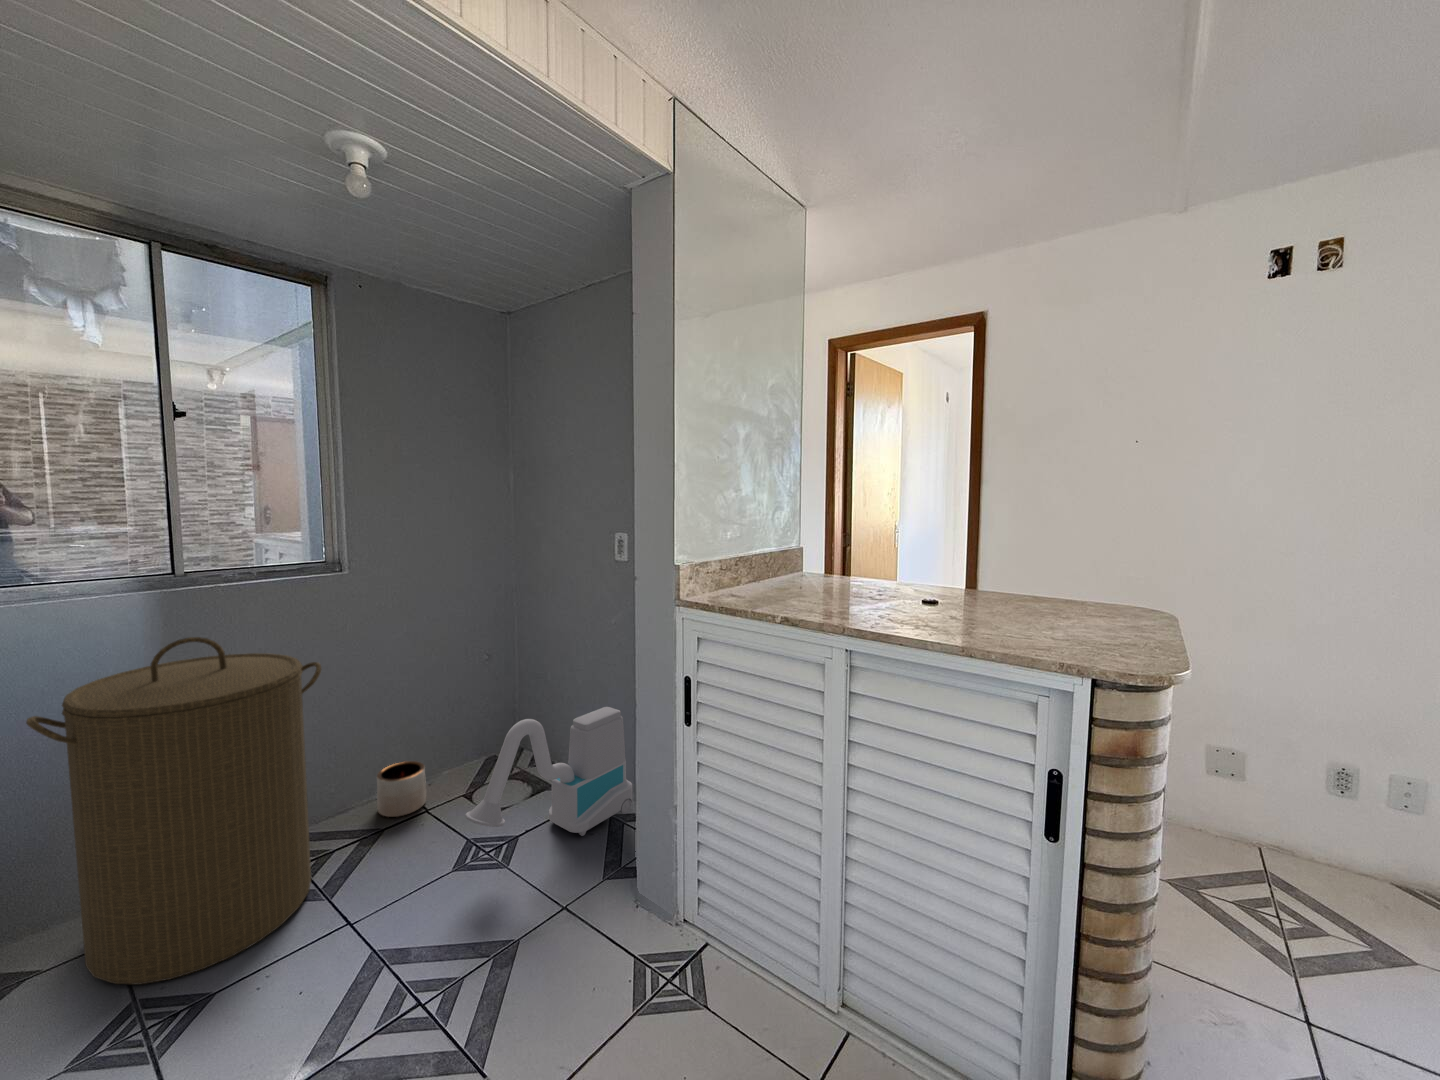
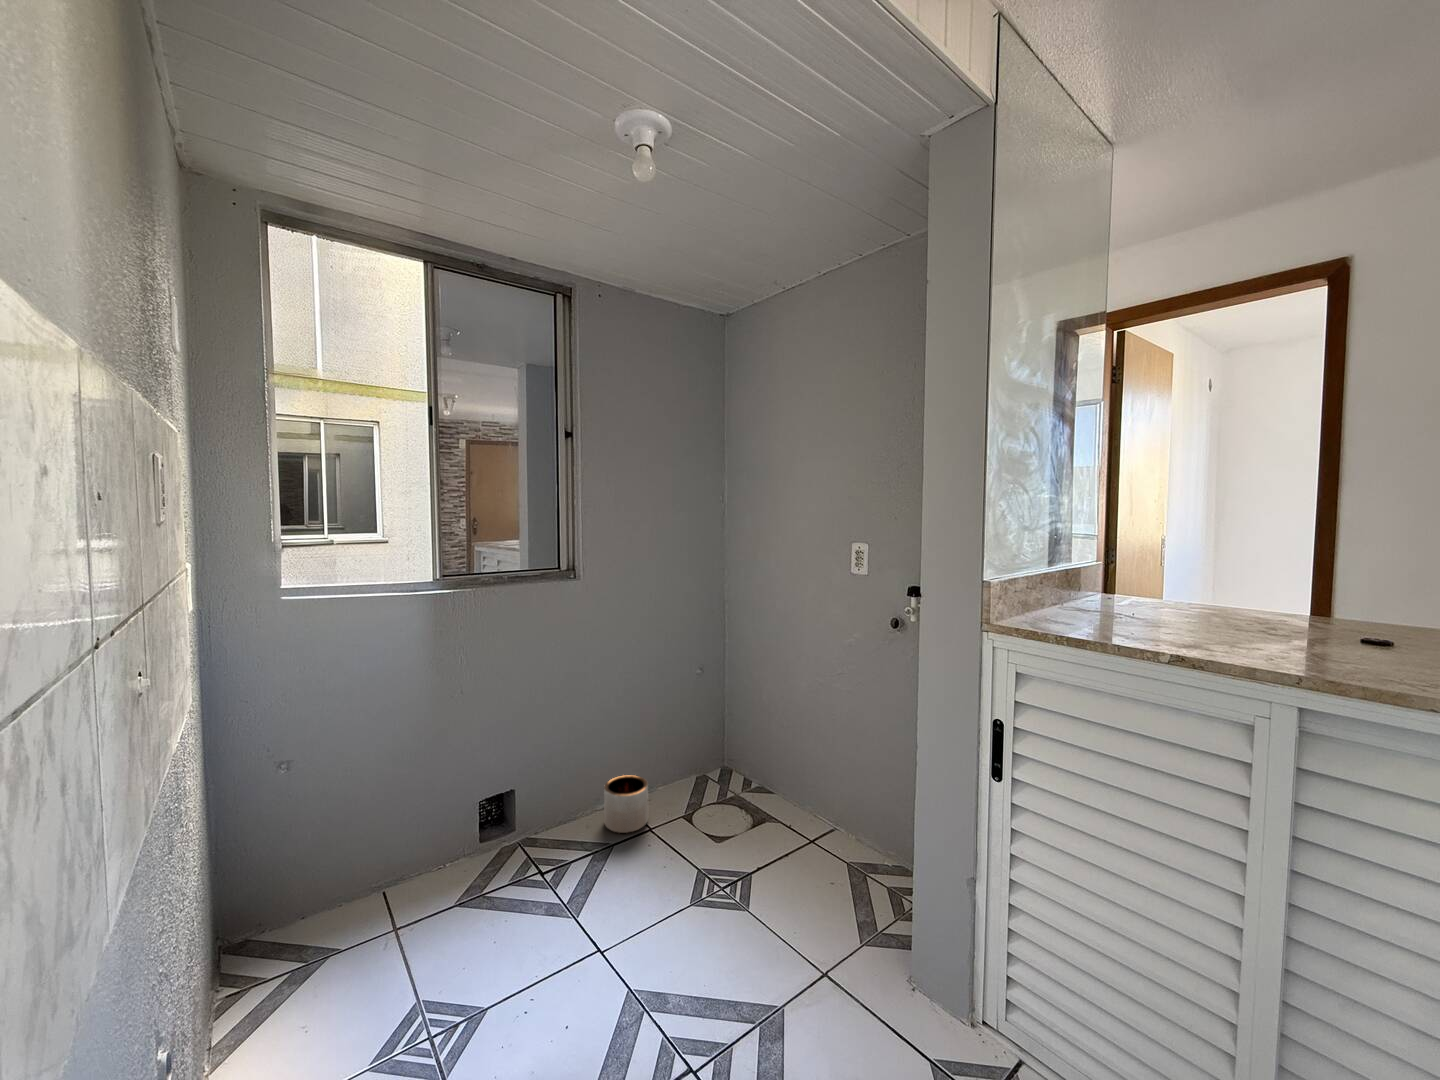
laundry hamper: present [26,637,321,984] -> none [340,640,570,985]
vacuum cleaner: present [465,707,632,836] -> none [708,737,870,883]

